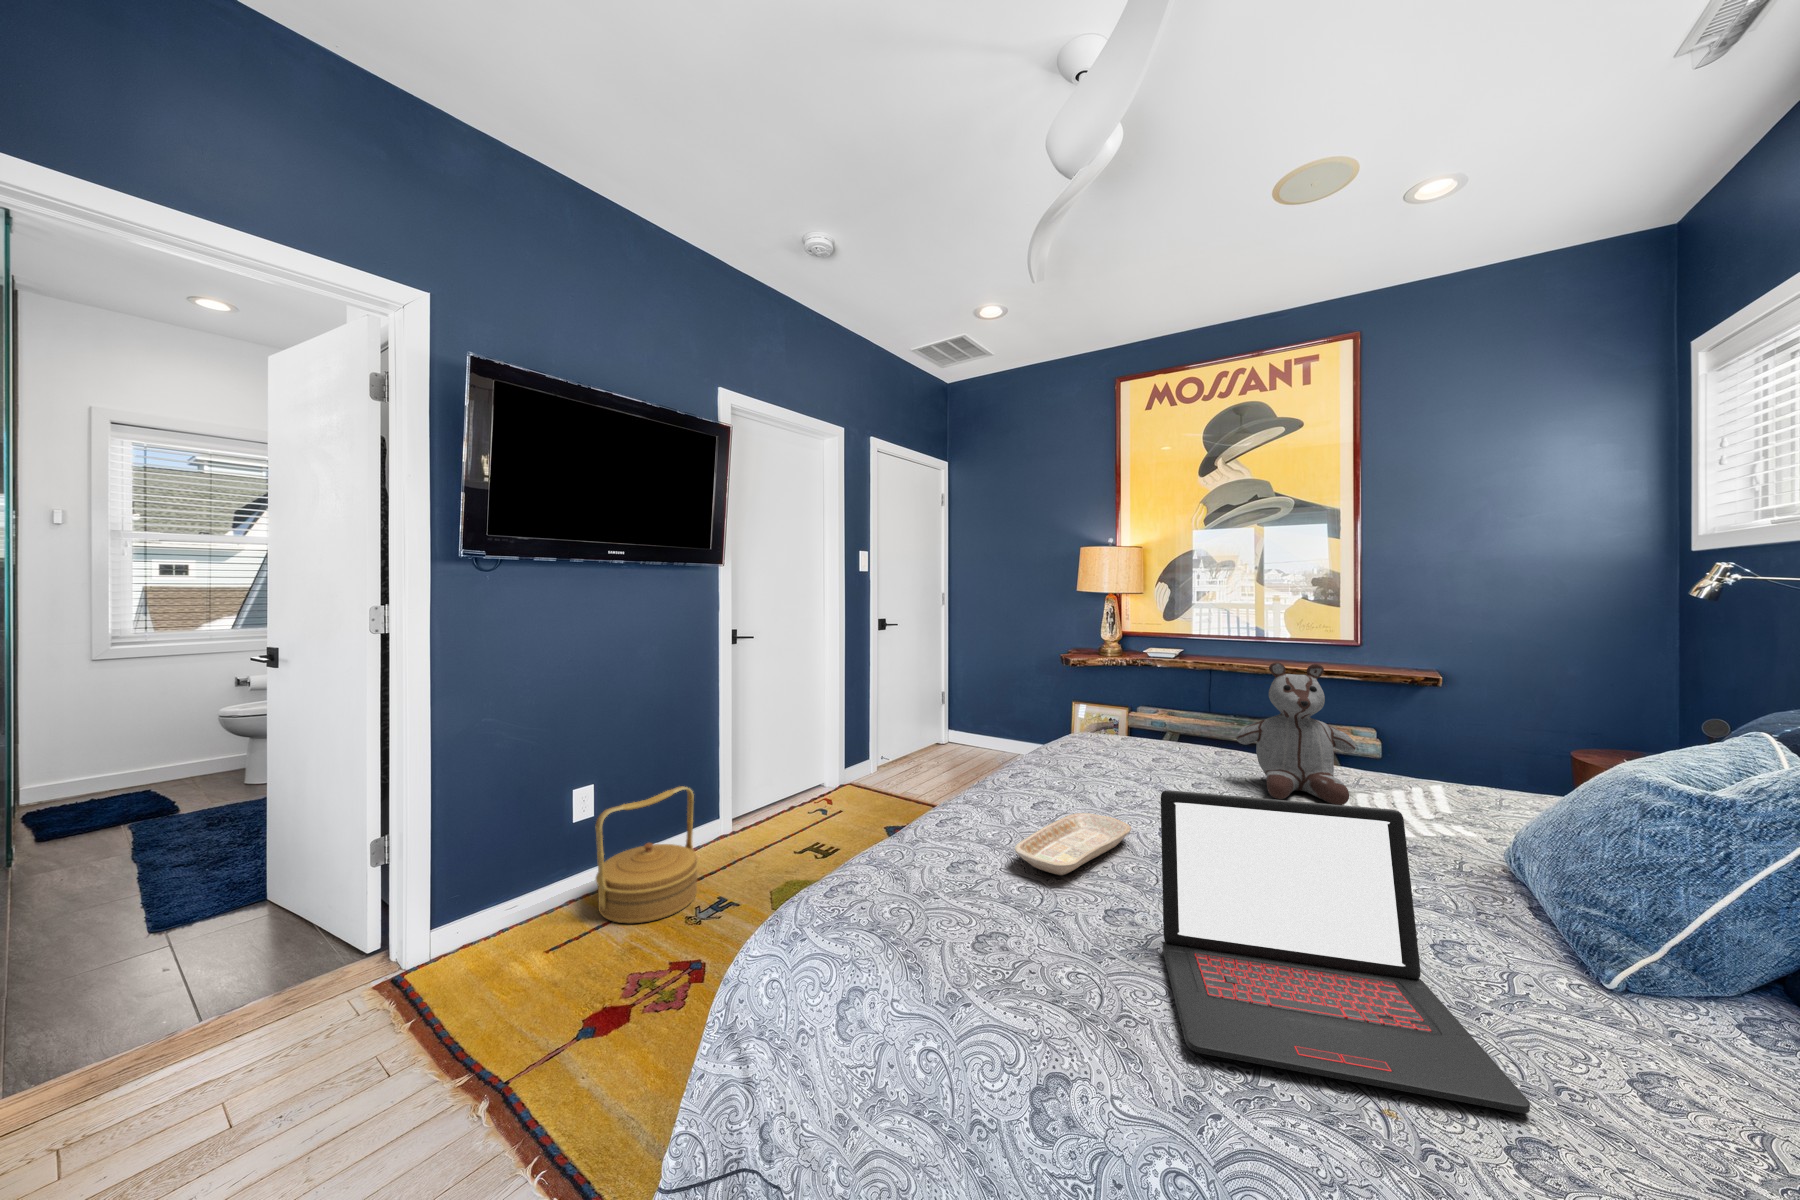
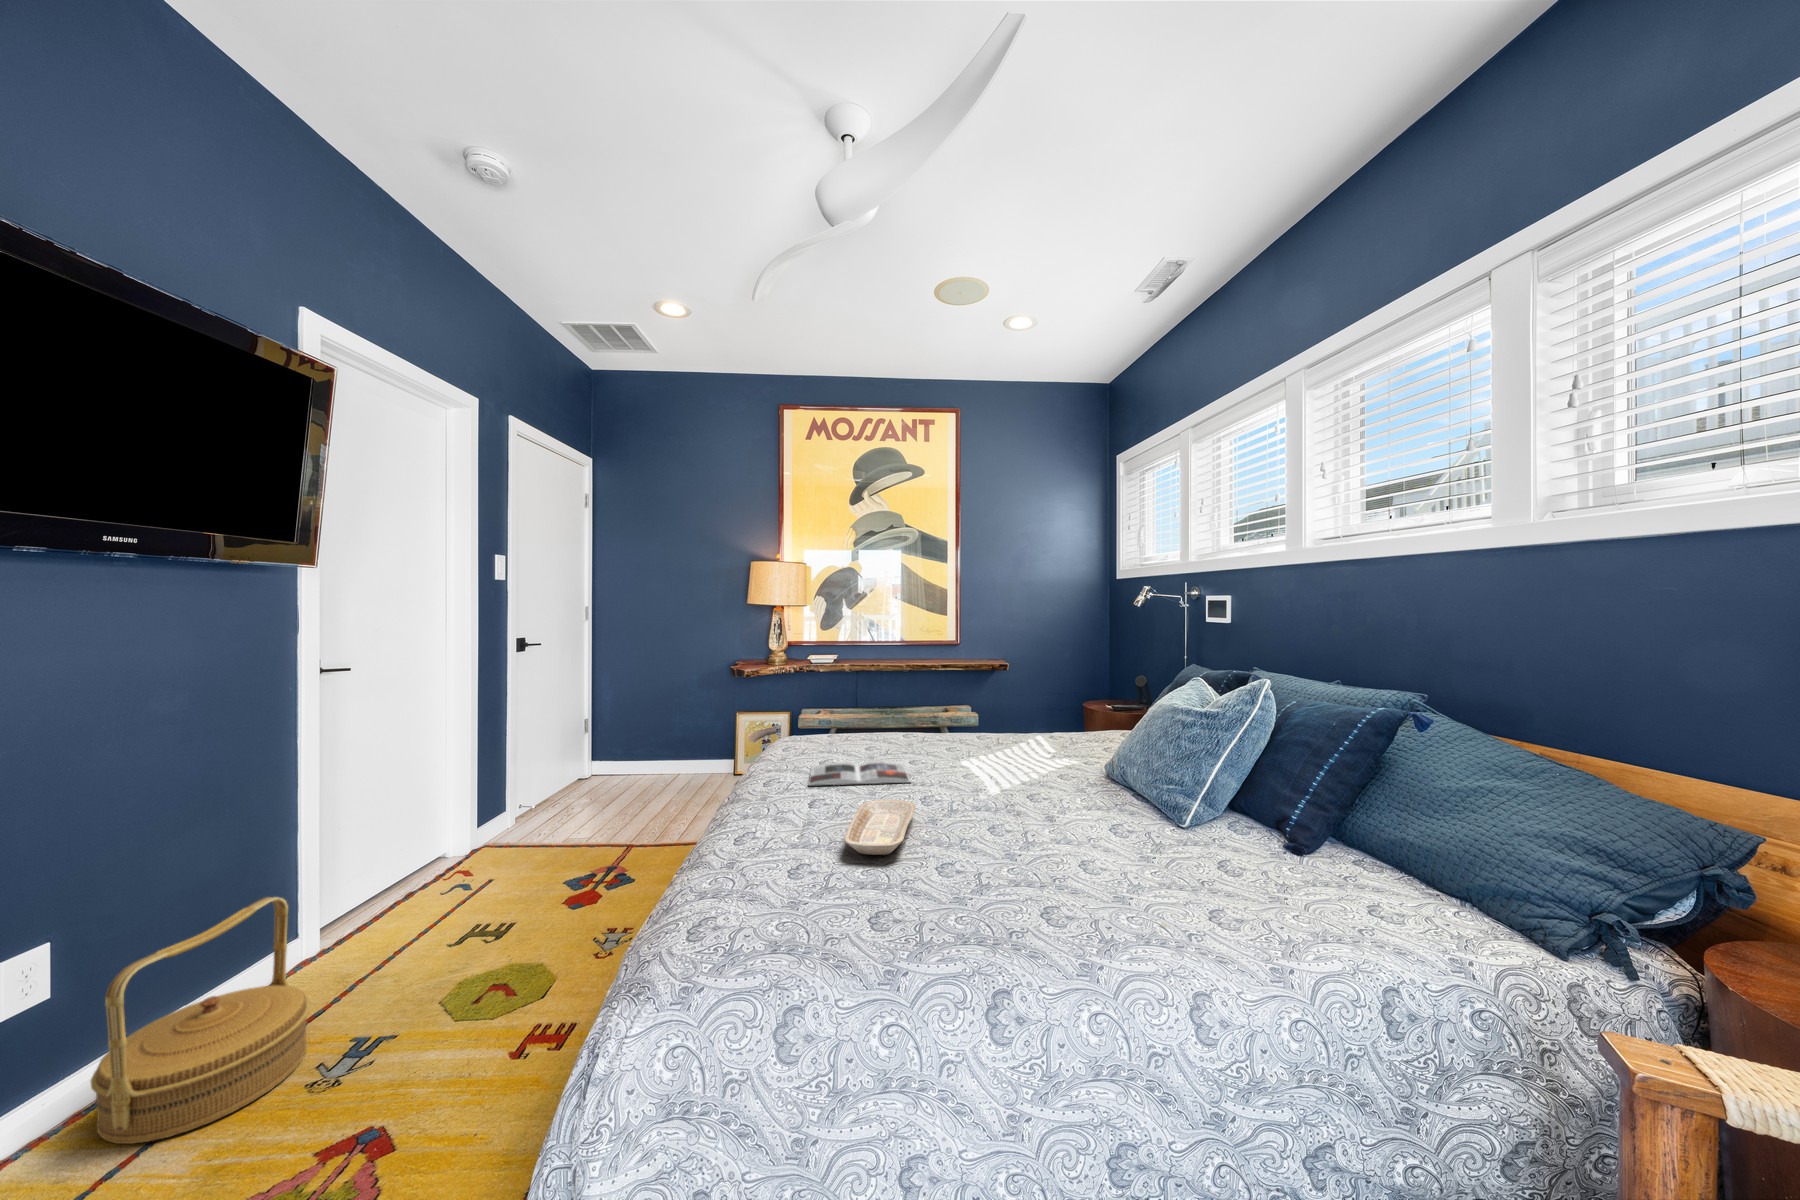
stuffed bear: present [1236,662,1356,805] -> none [941,658,1019,763]
magazine: none [1045,765,1175,804] -> present [808,761,910,785]
laptop: present [1161,790,1530,1113] -> none [984,747,1215,937]

